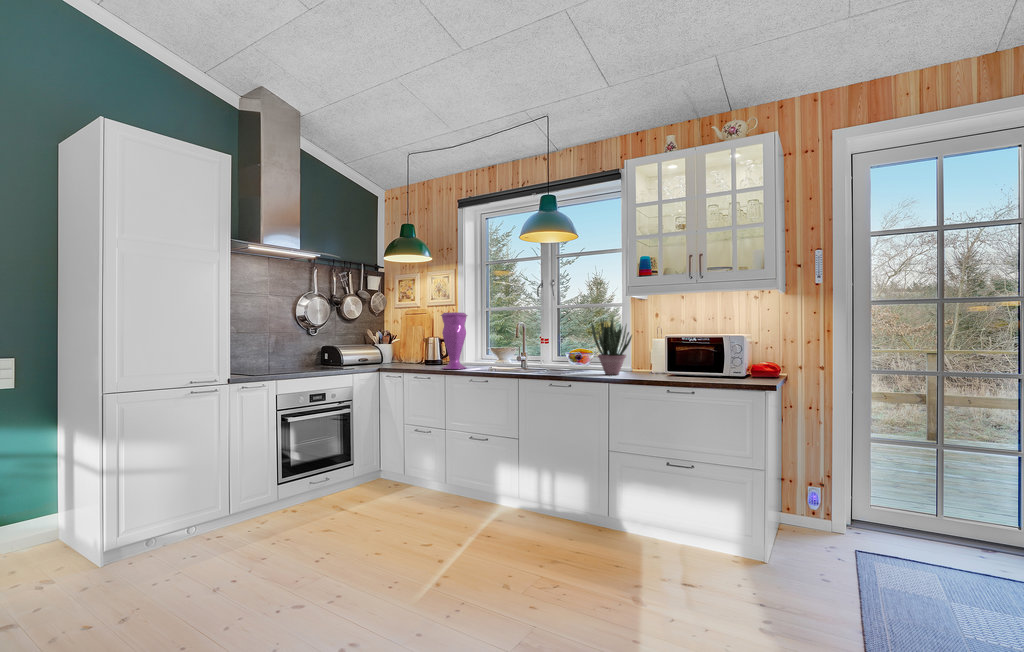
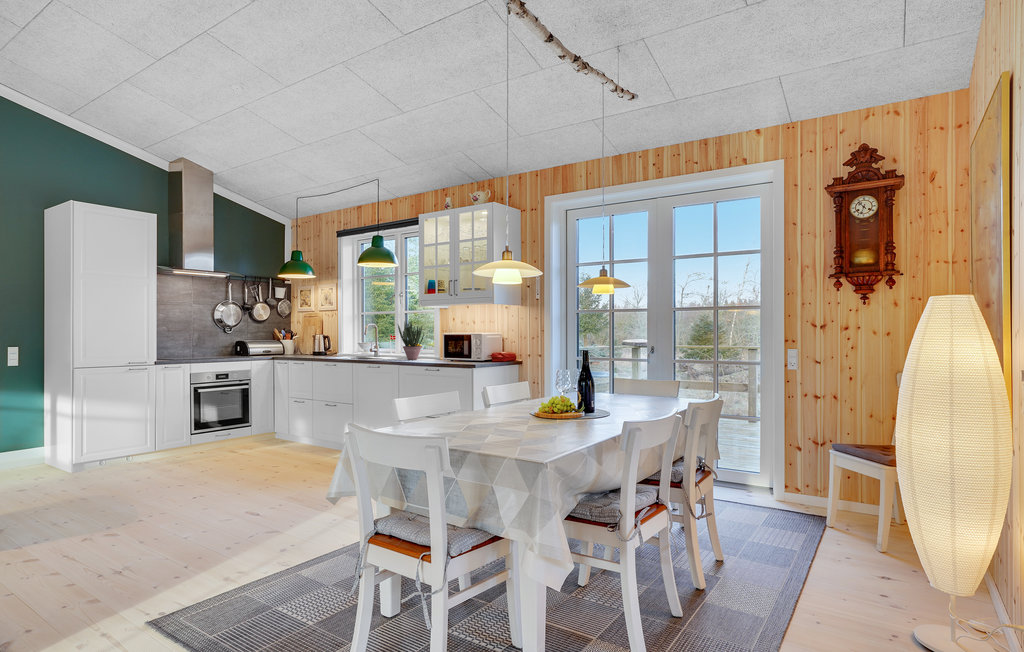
vase: present [441,312,468,369] -> none [312,317,334,357]

